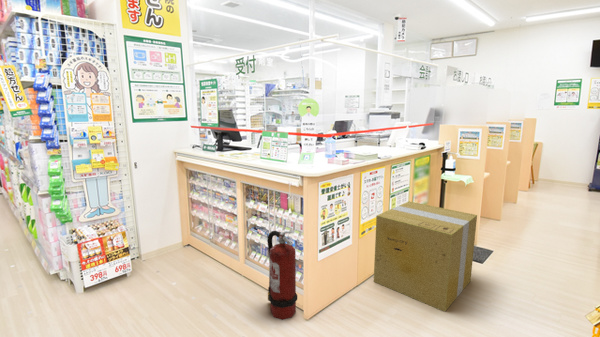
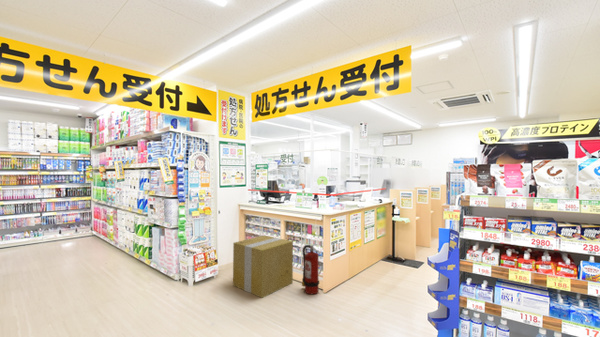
cardboard box: present [374,201,477,312] -> present [233,236,293,298]

